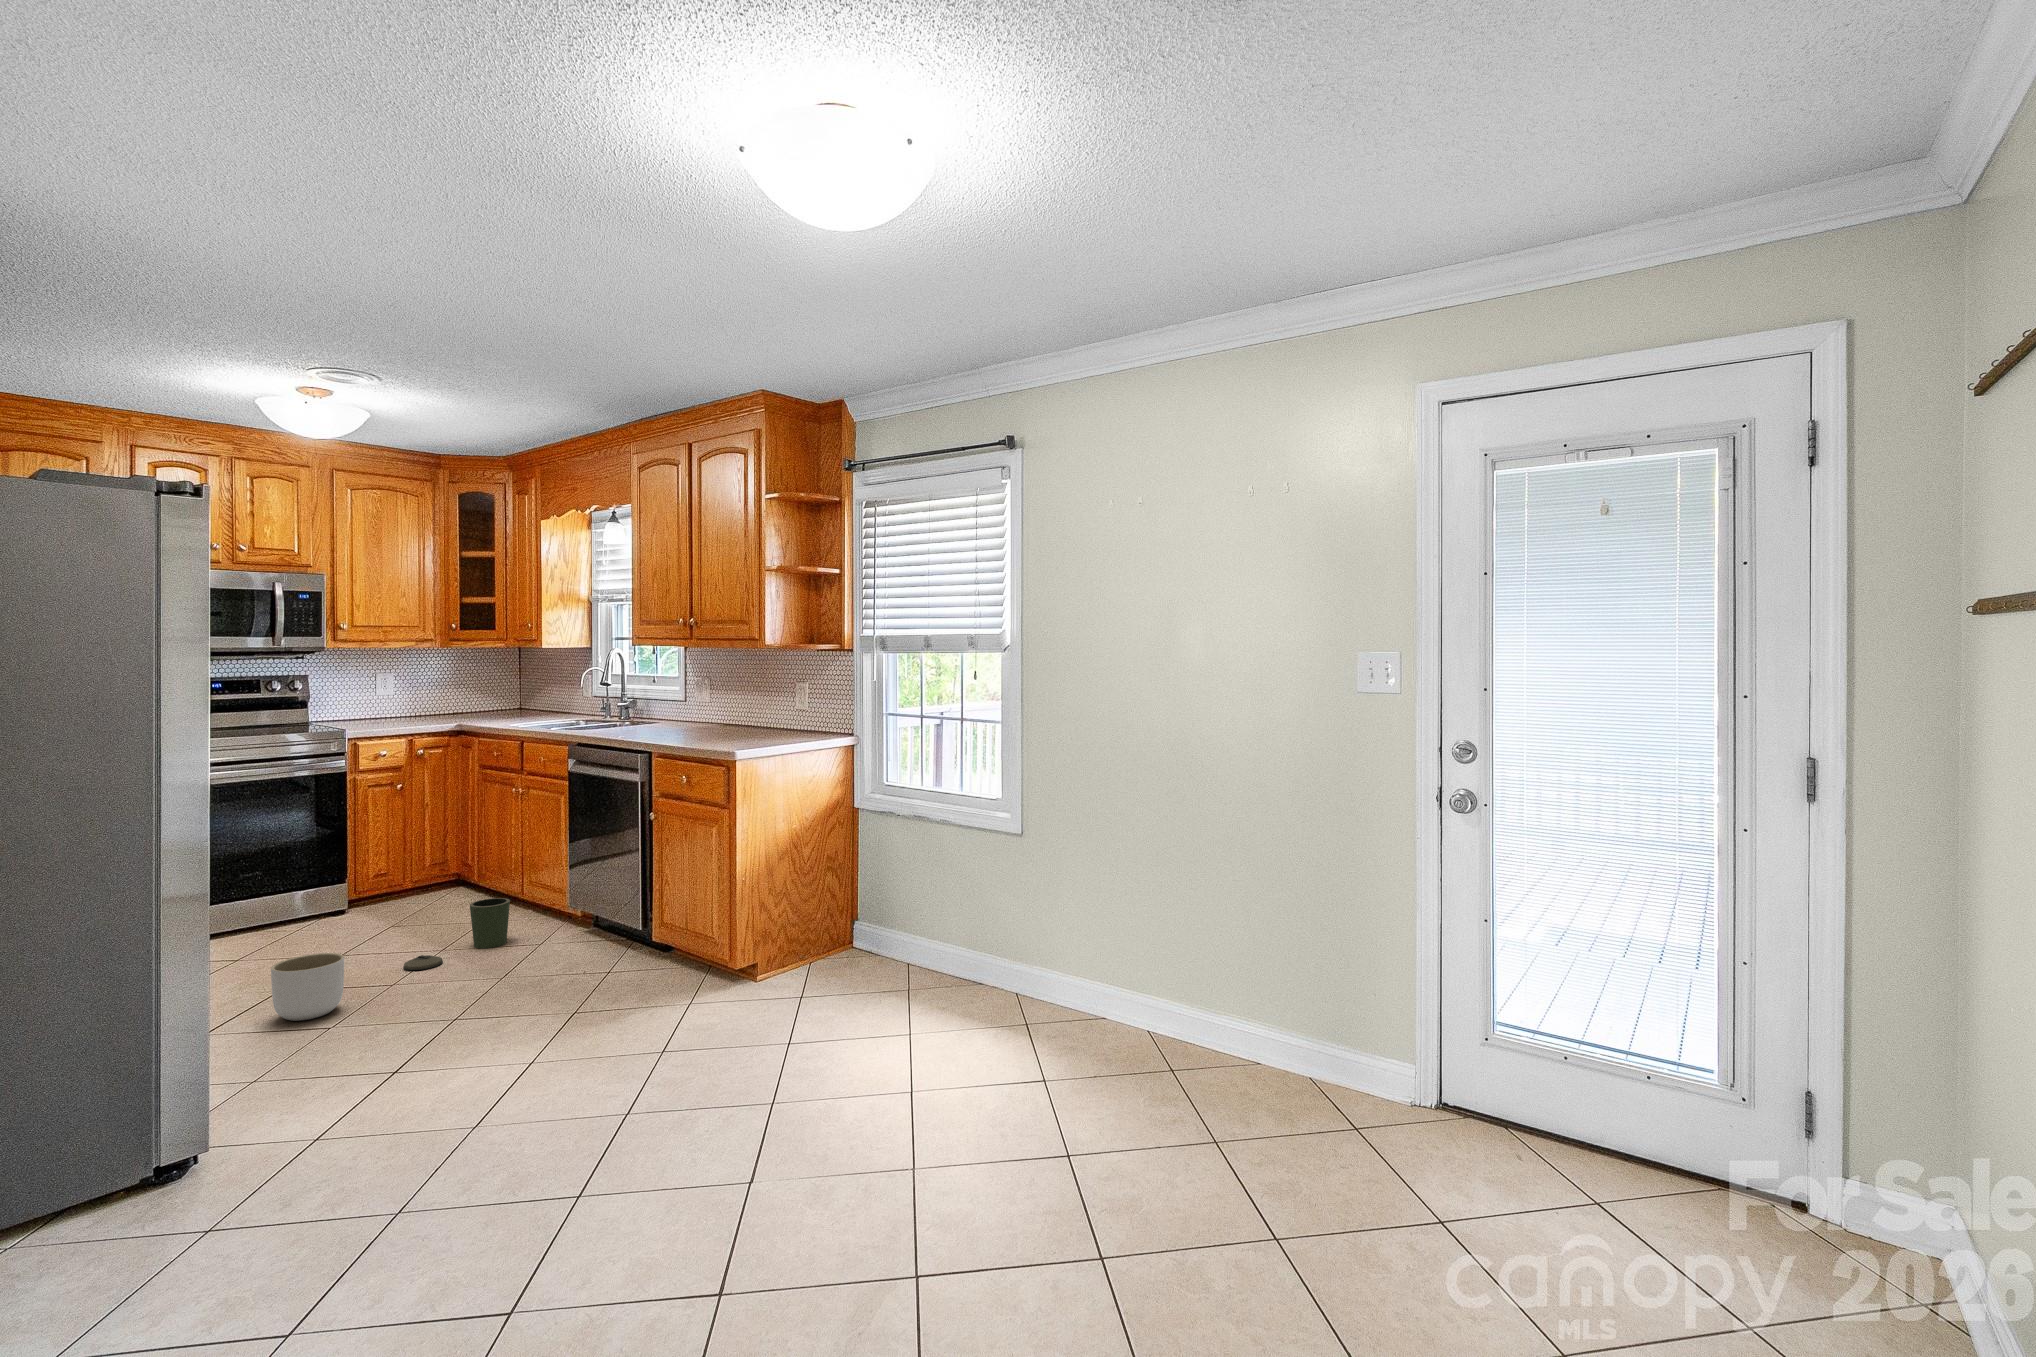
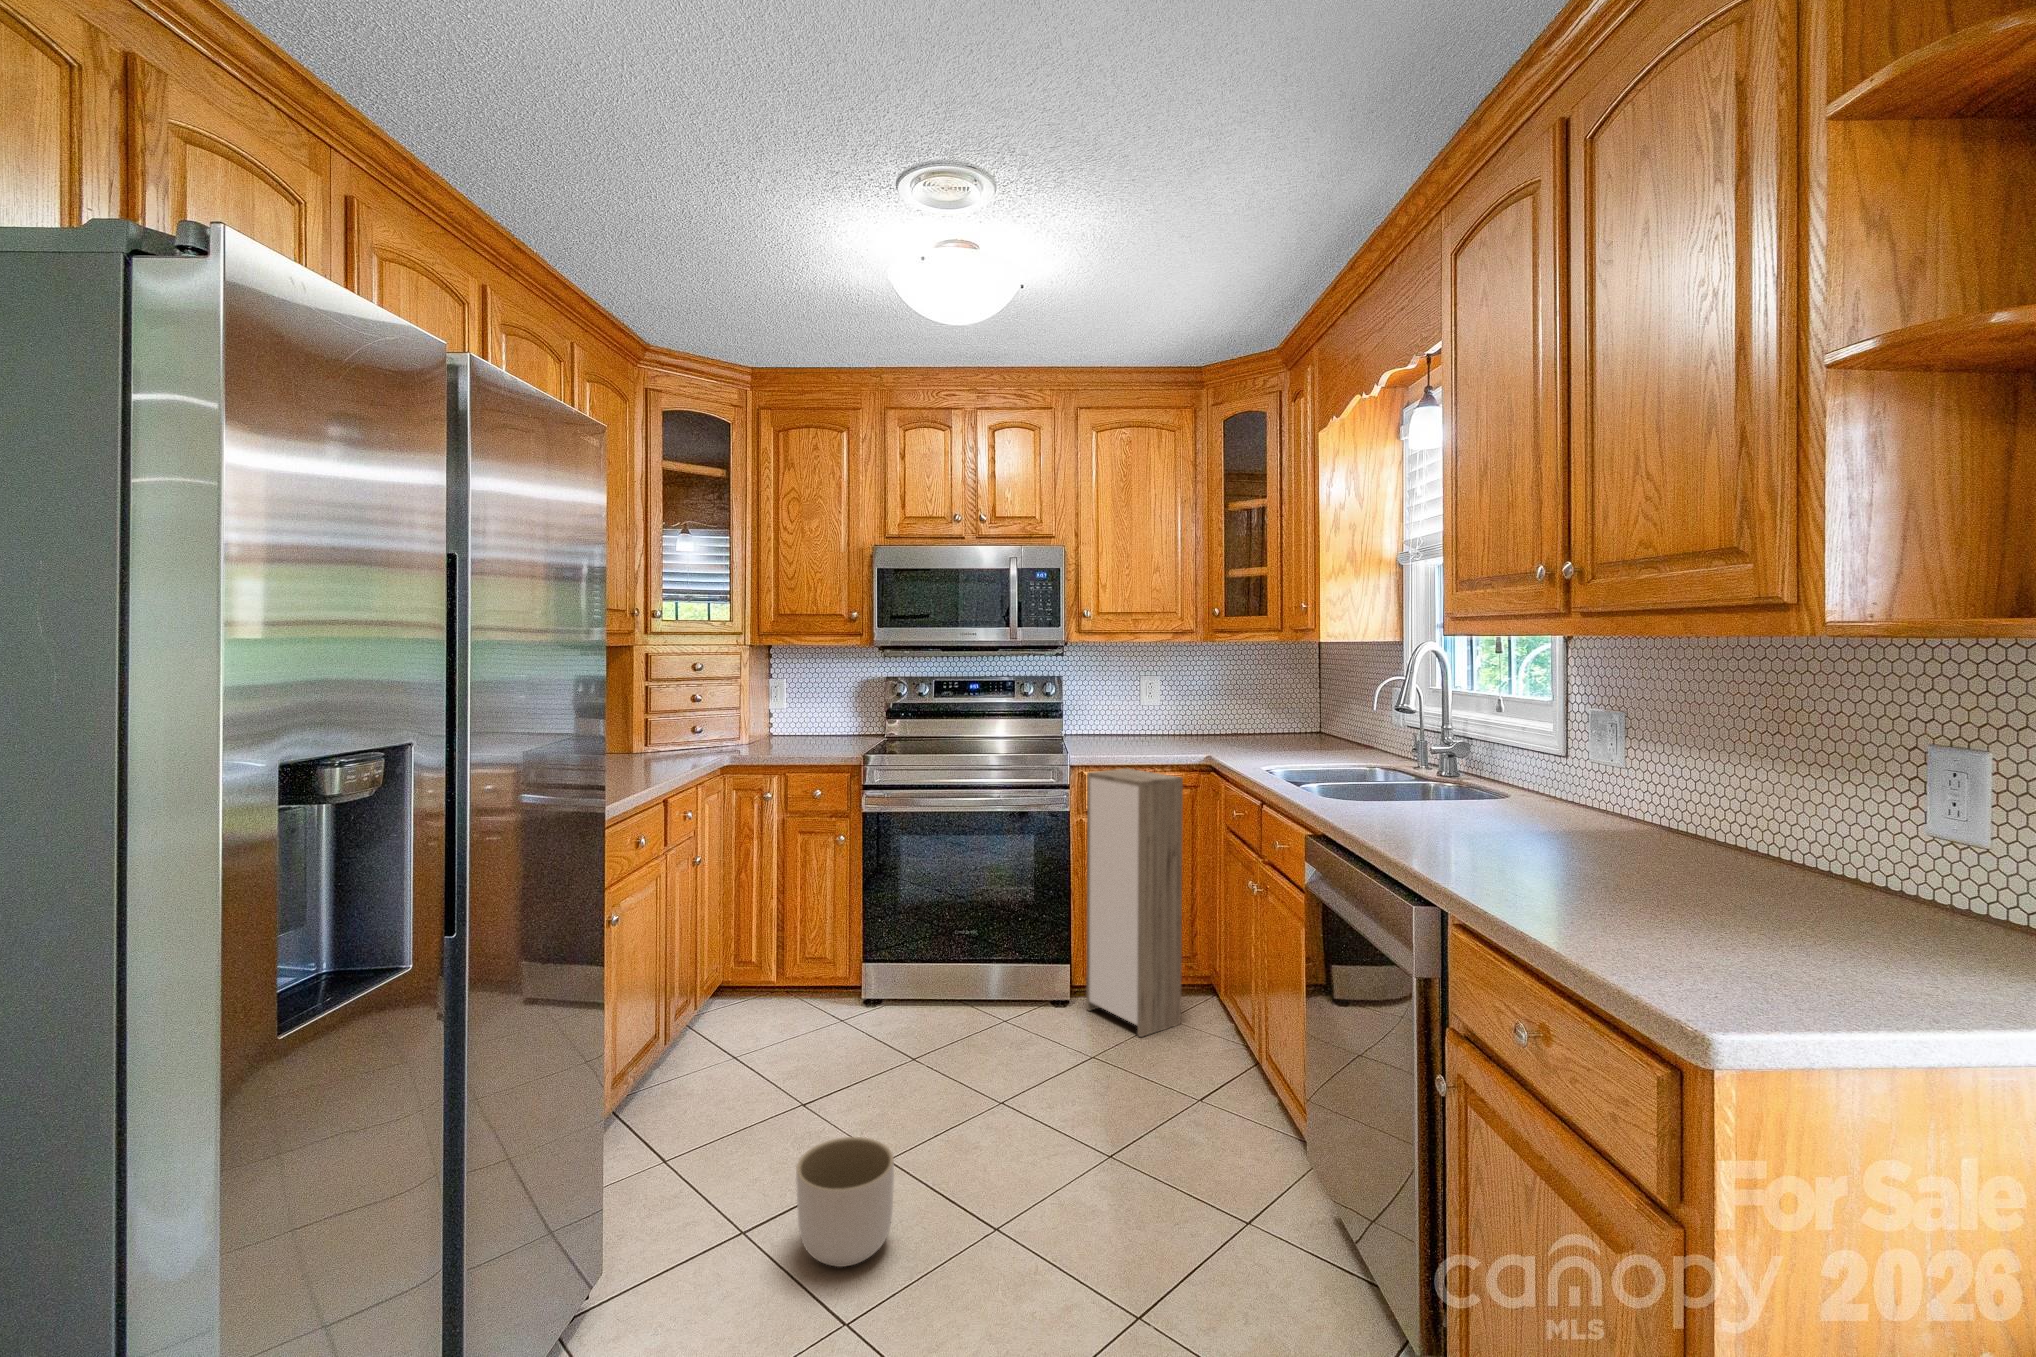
storage cabinet: none [370,738,453,914] -> present [1086,768,1183,1037]
trash can: present [403,898,510,970] -> none [1026,1076,1201,1195]

